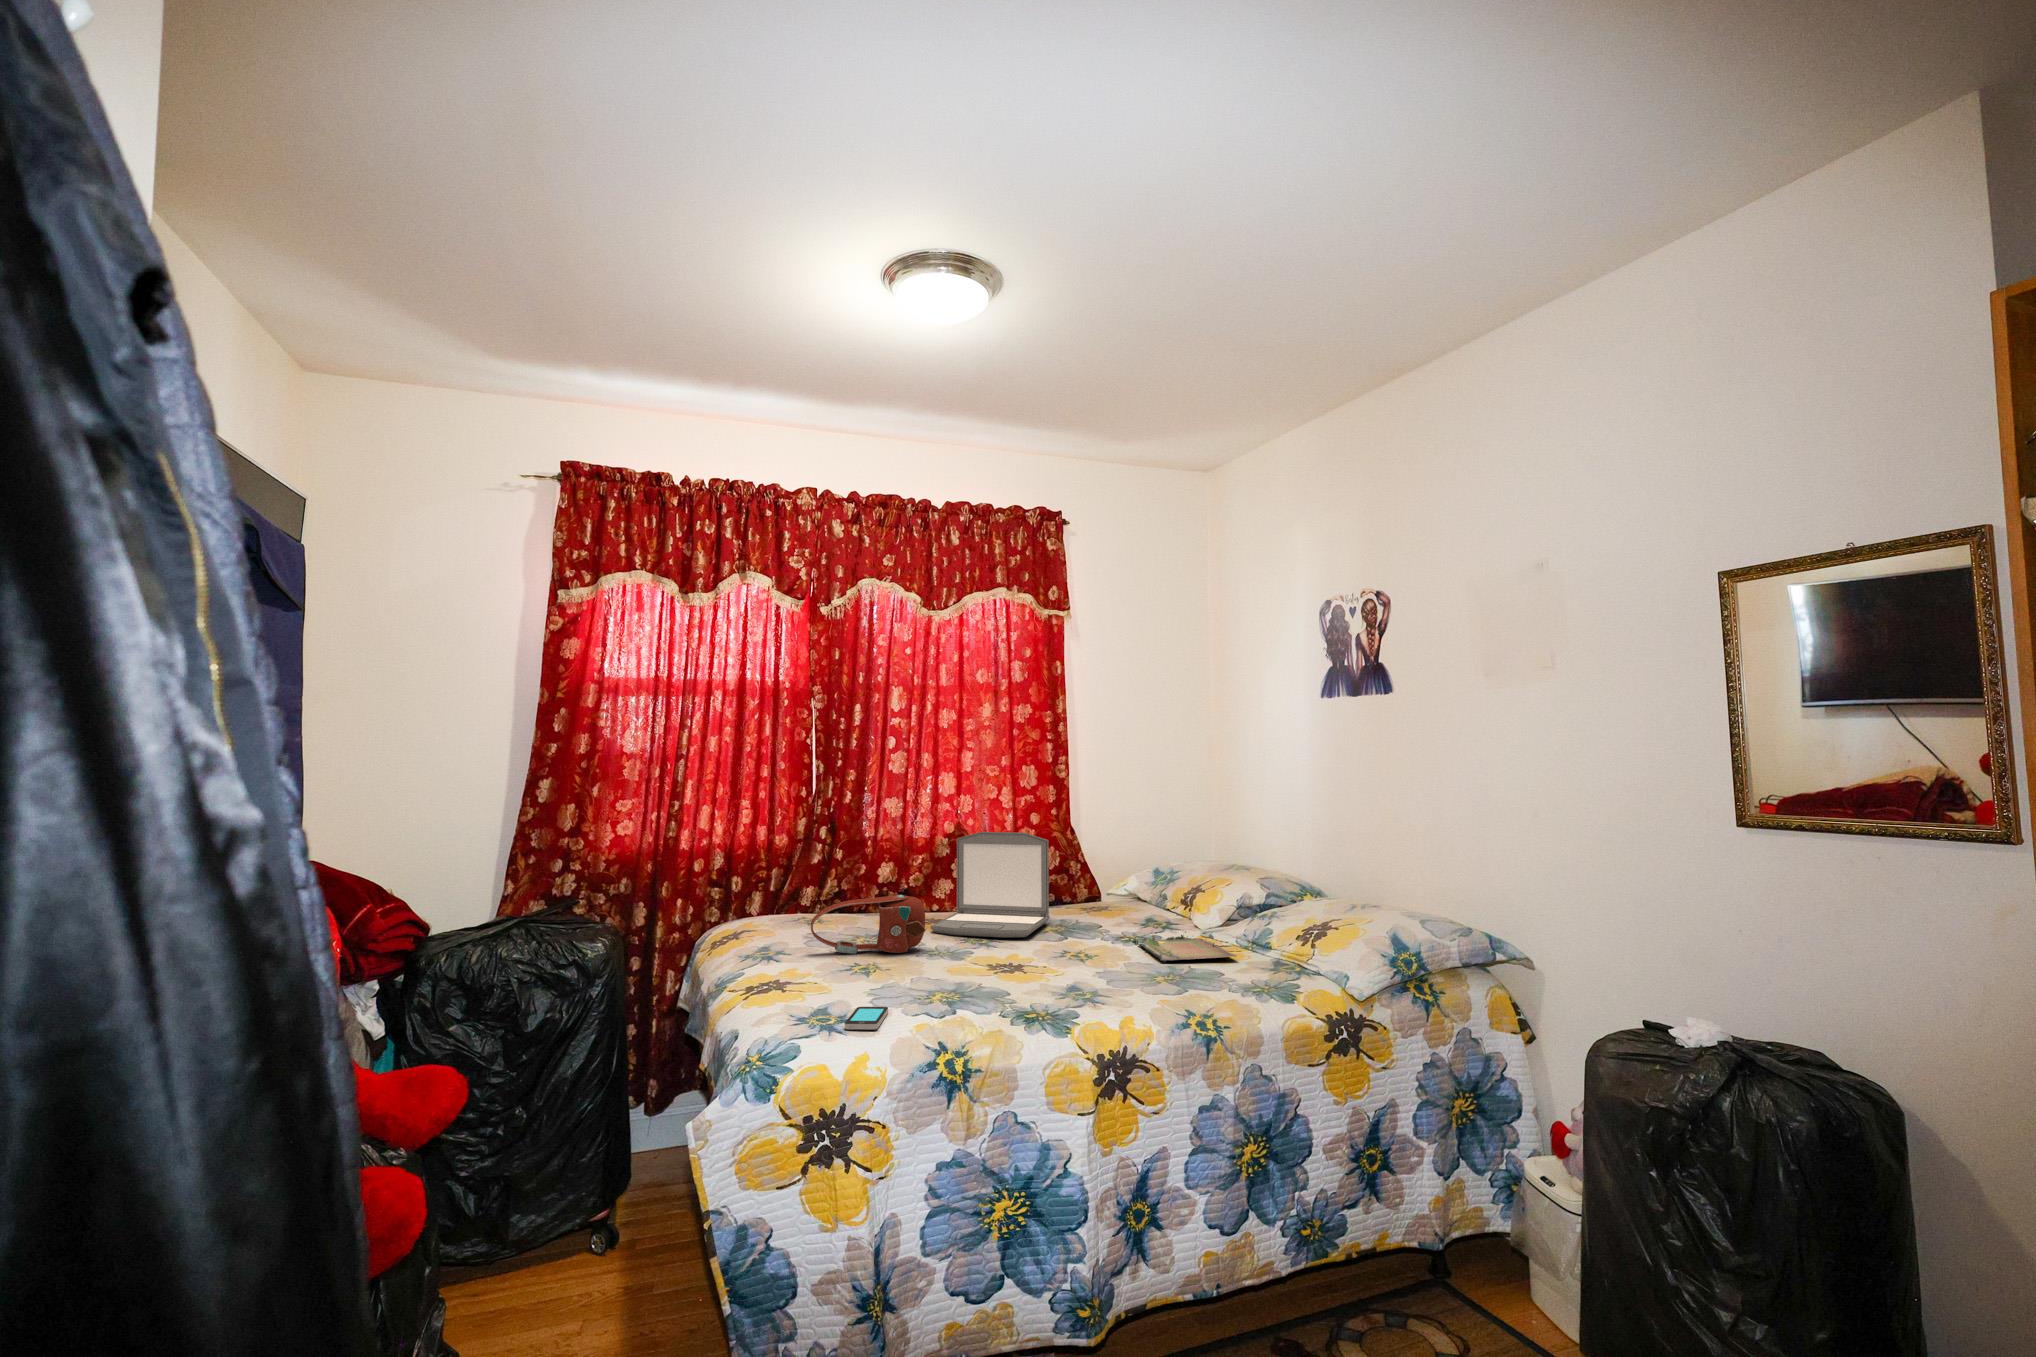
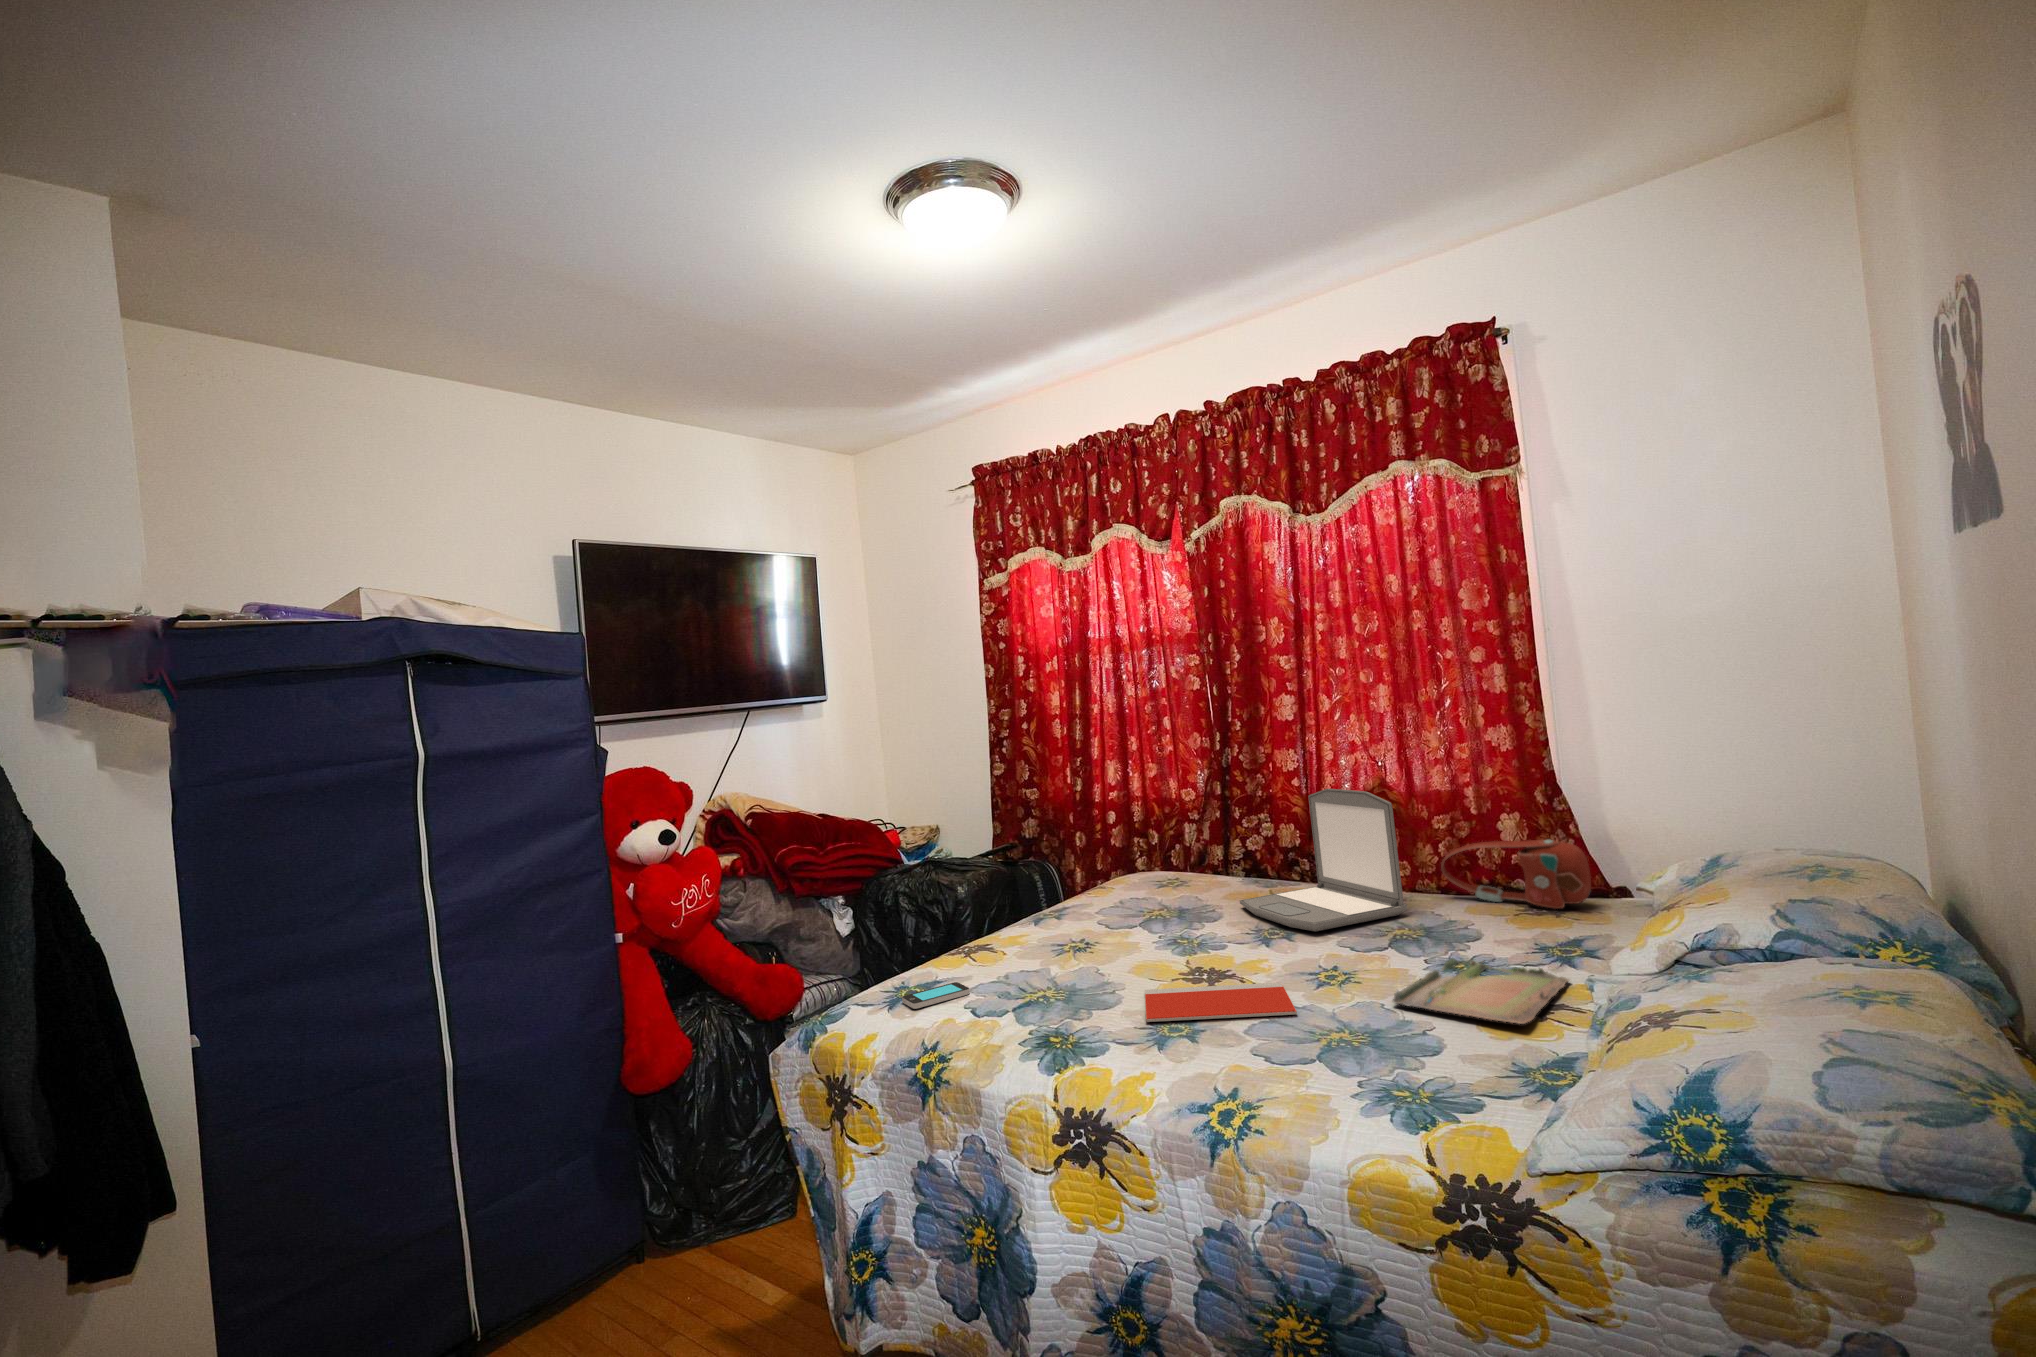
handbag: present [811,895,926,954] -> present [1441,840,1591,909]
notebook: none [1015,964,1133,996] -> present [1145,982,1297,1022]

